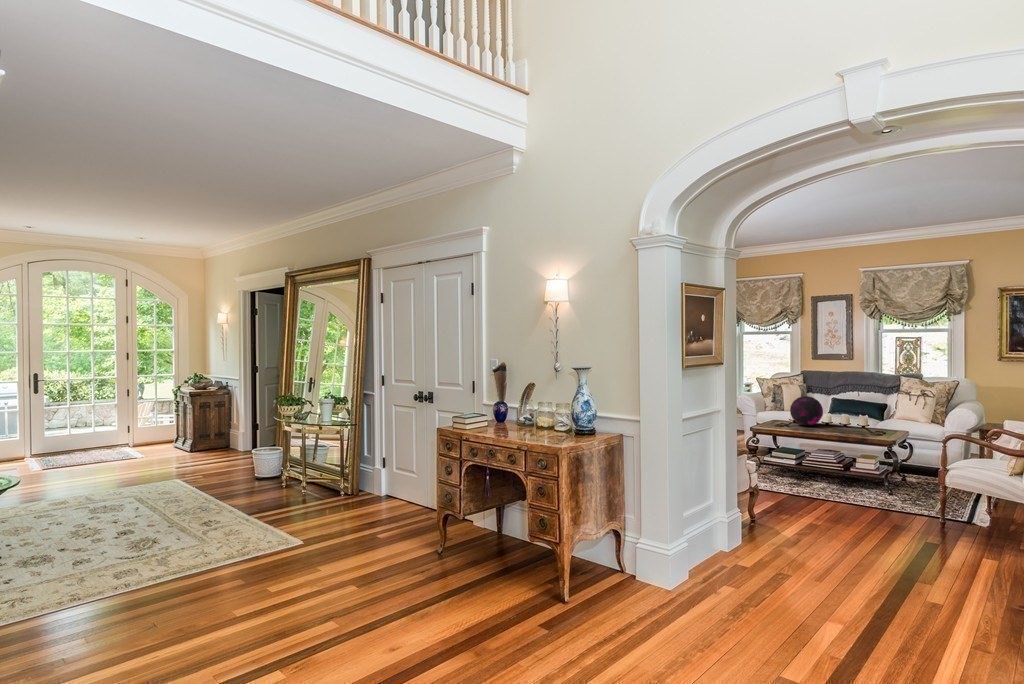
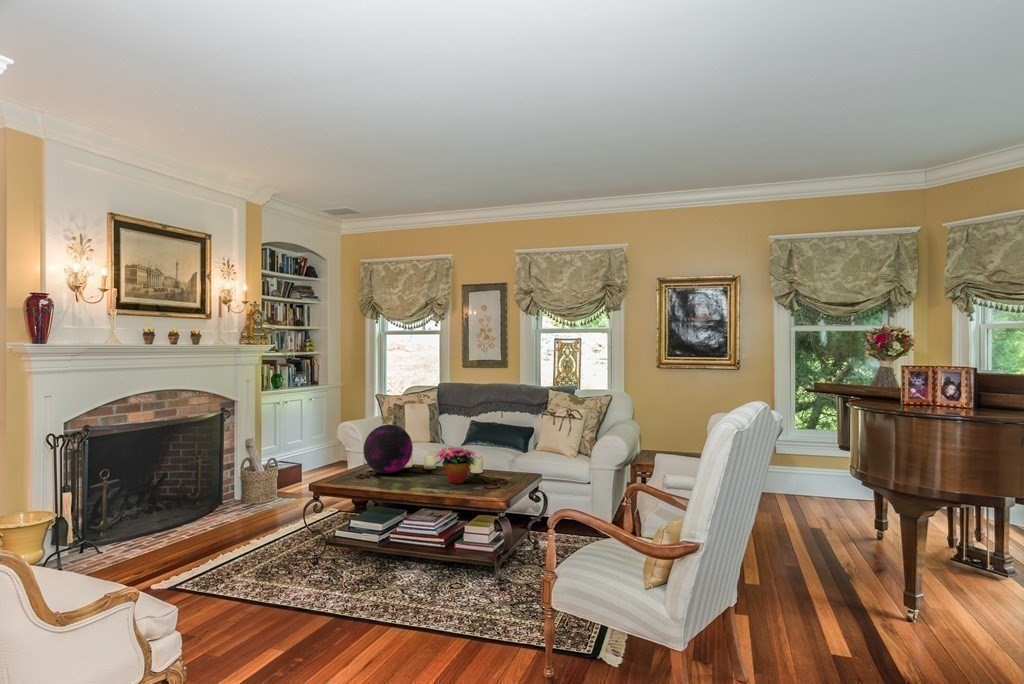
flower arrangement: none [844,410,881,432] -> present [435,447,476,484]

